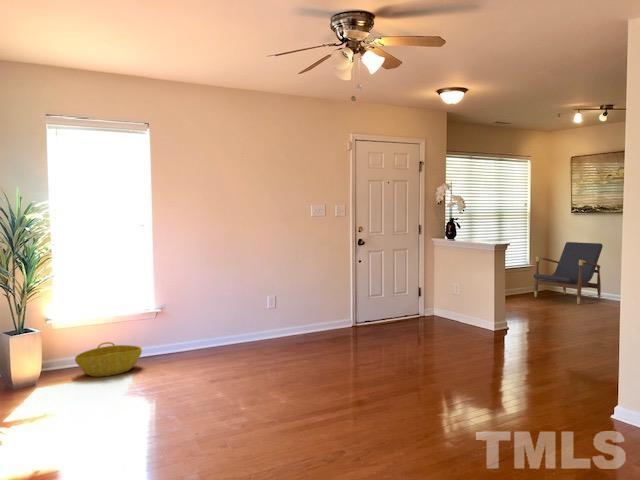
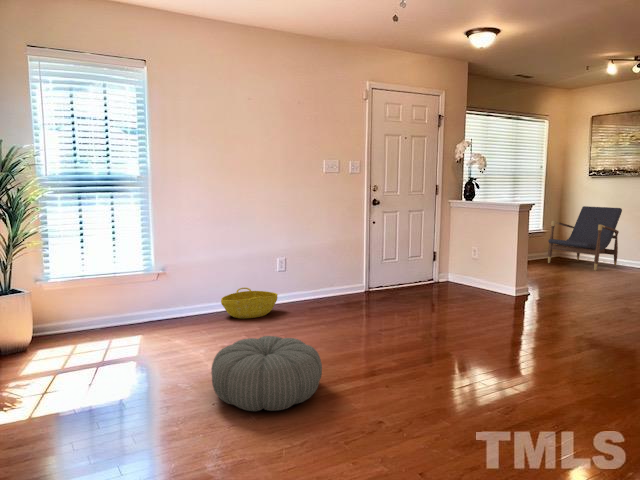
basket: present [75,342,142,377] -> present [221,288,278,318]
pouf: none [200,369,299,436] -> present [211,336,322,411]

